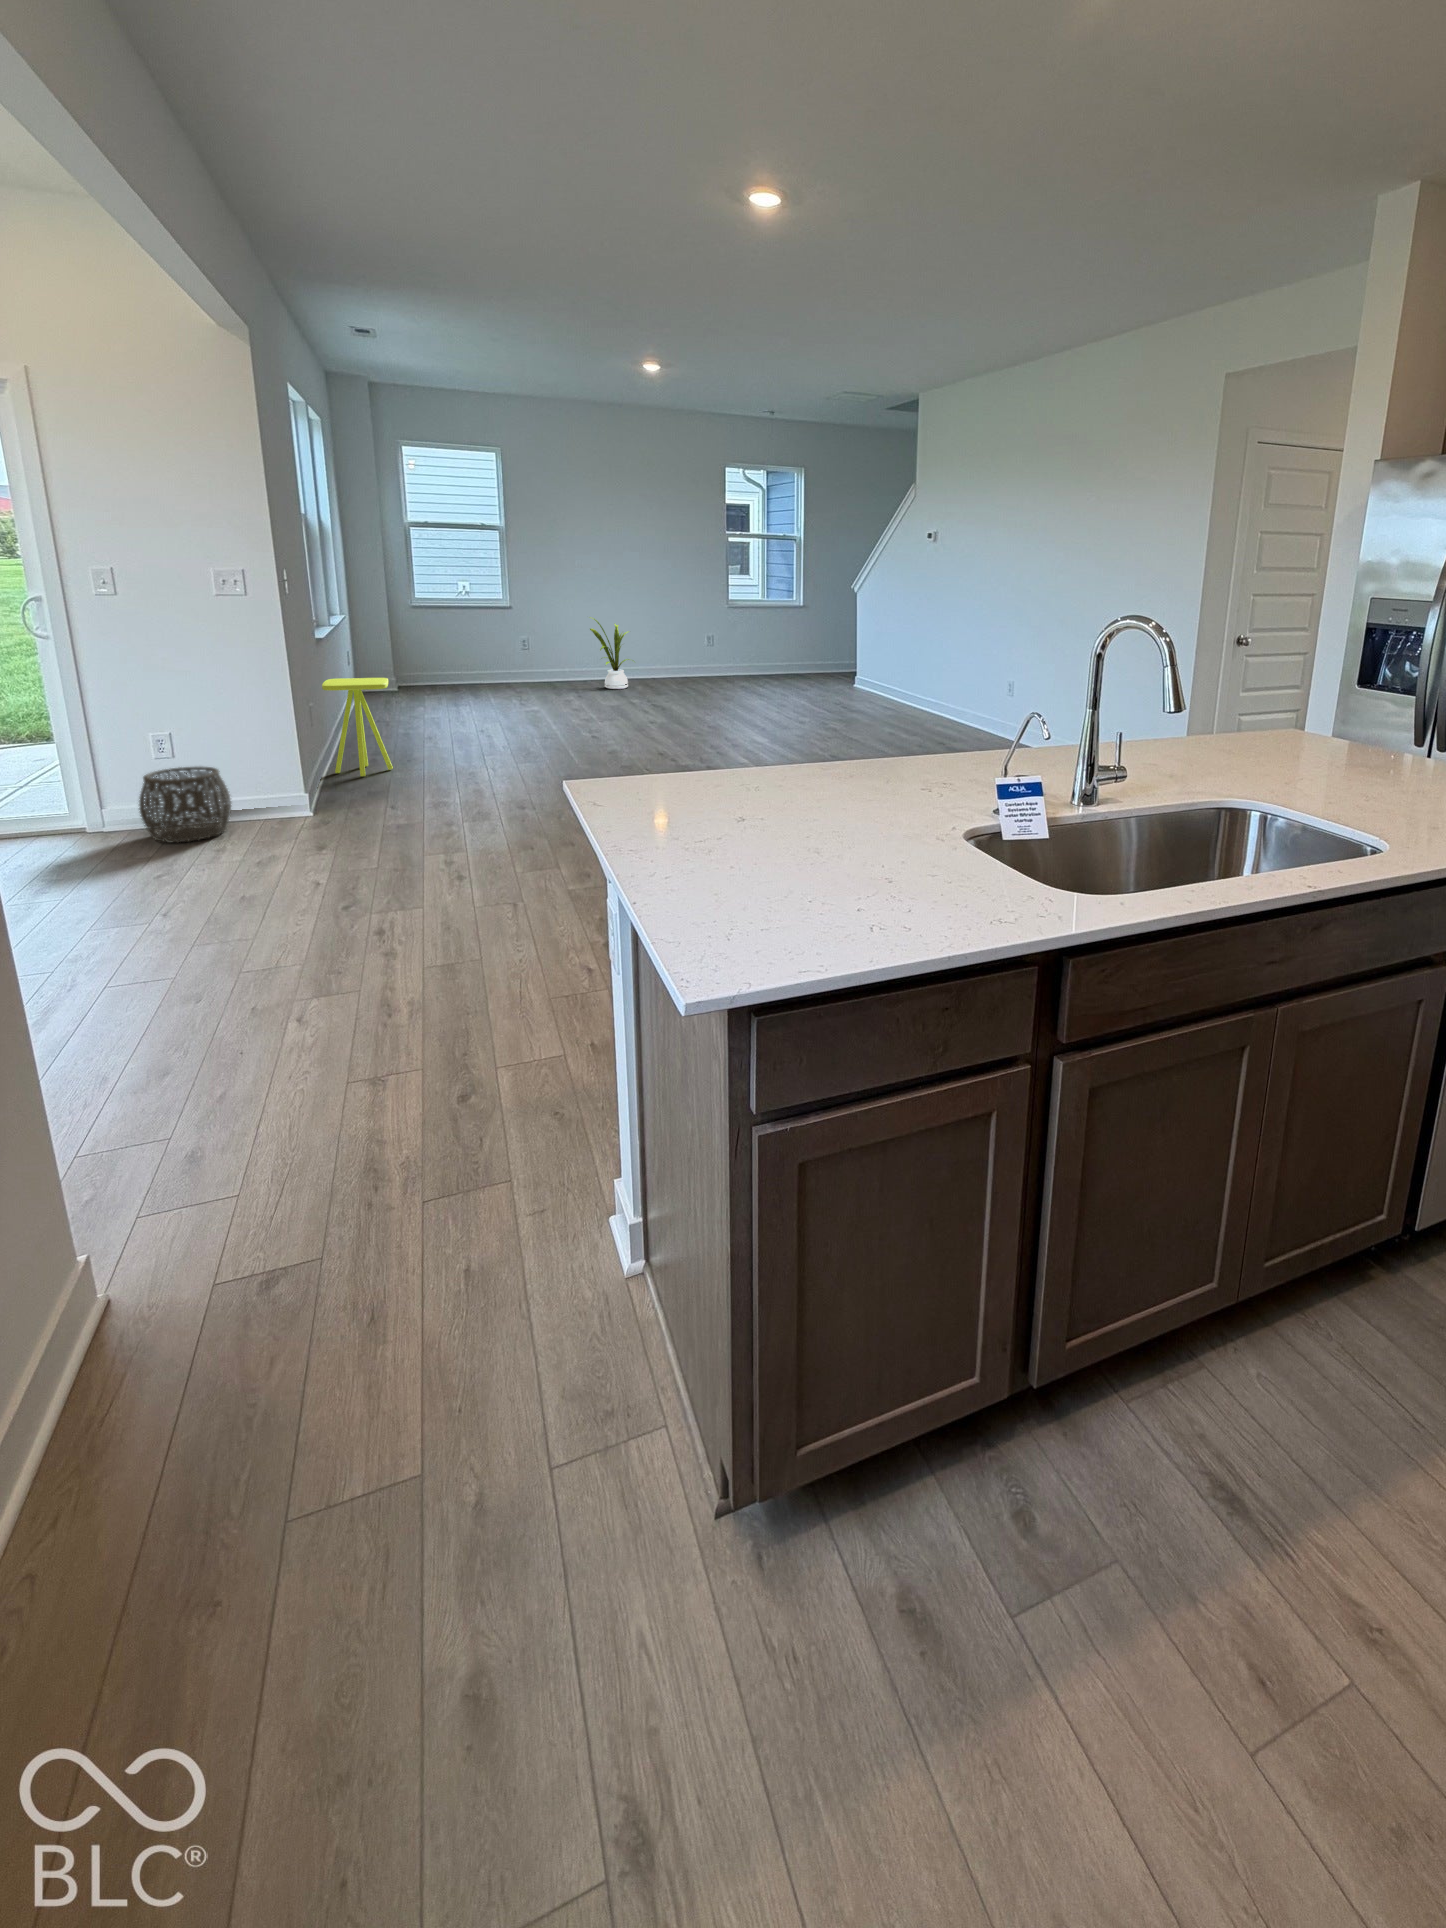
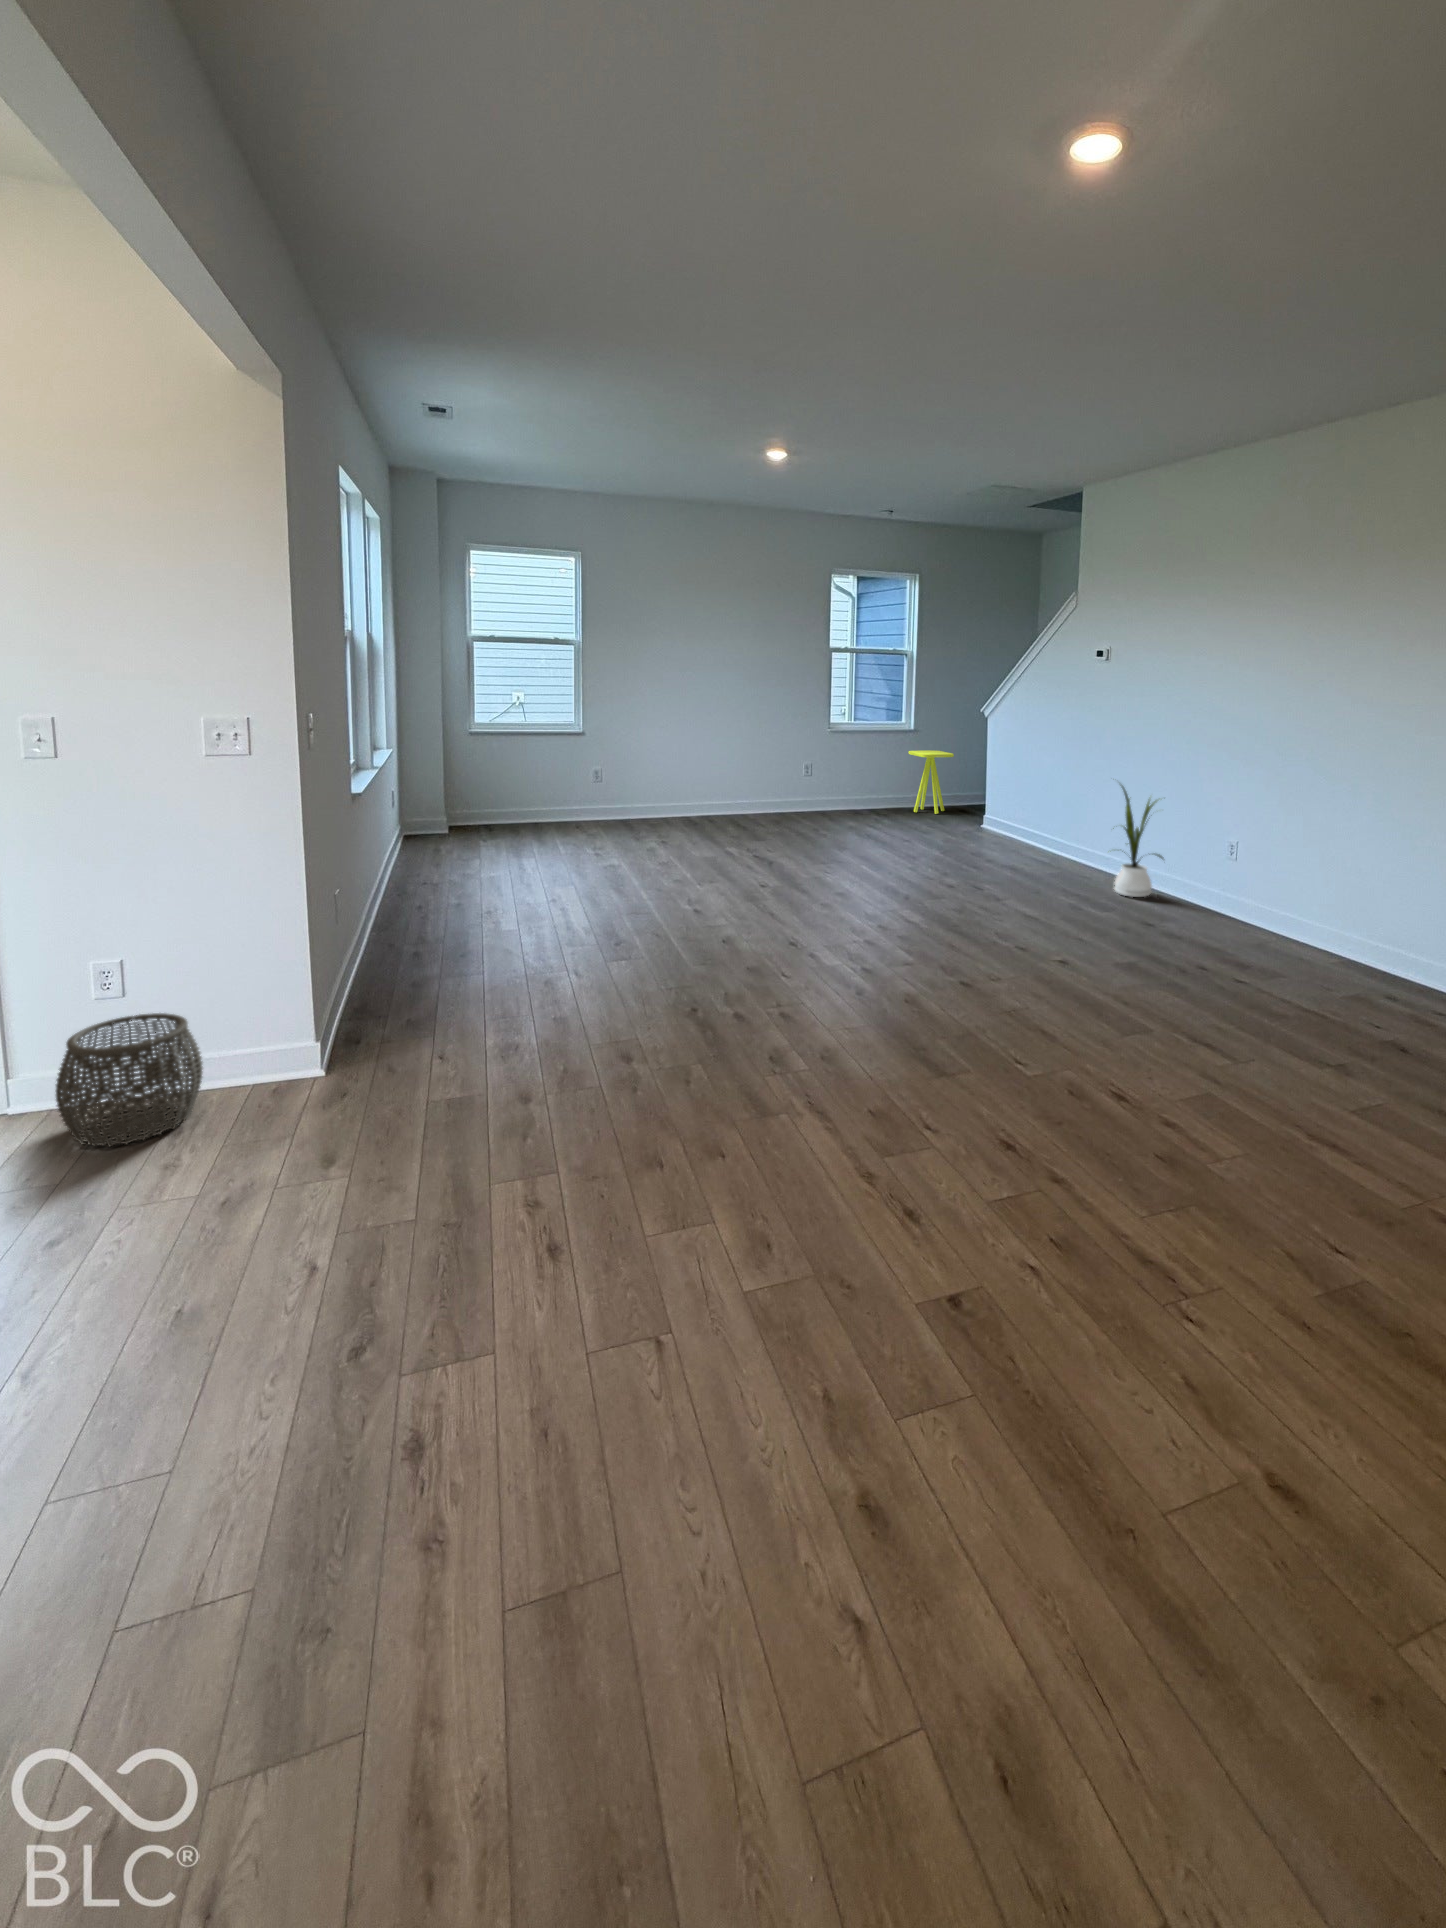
house plant: present [590,617,630,689] -> present [1113,786,1163,897]
side table: present [322,678,393,776] -> present [908,750,954,814]

